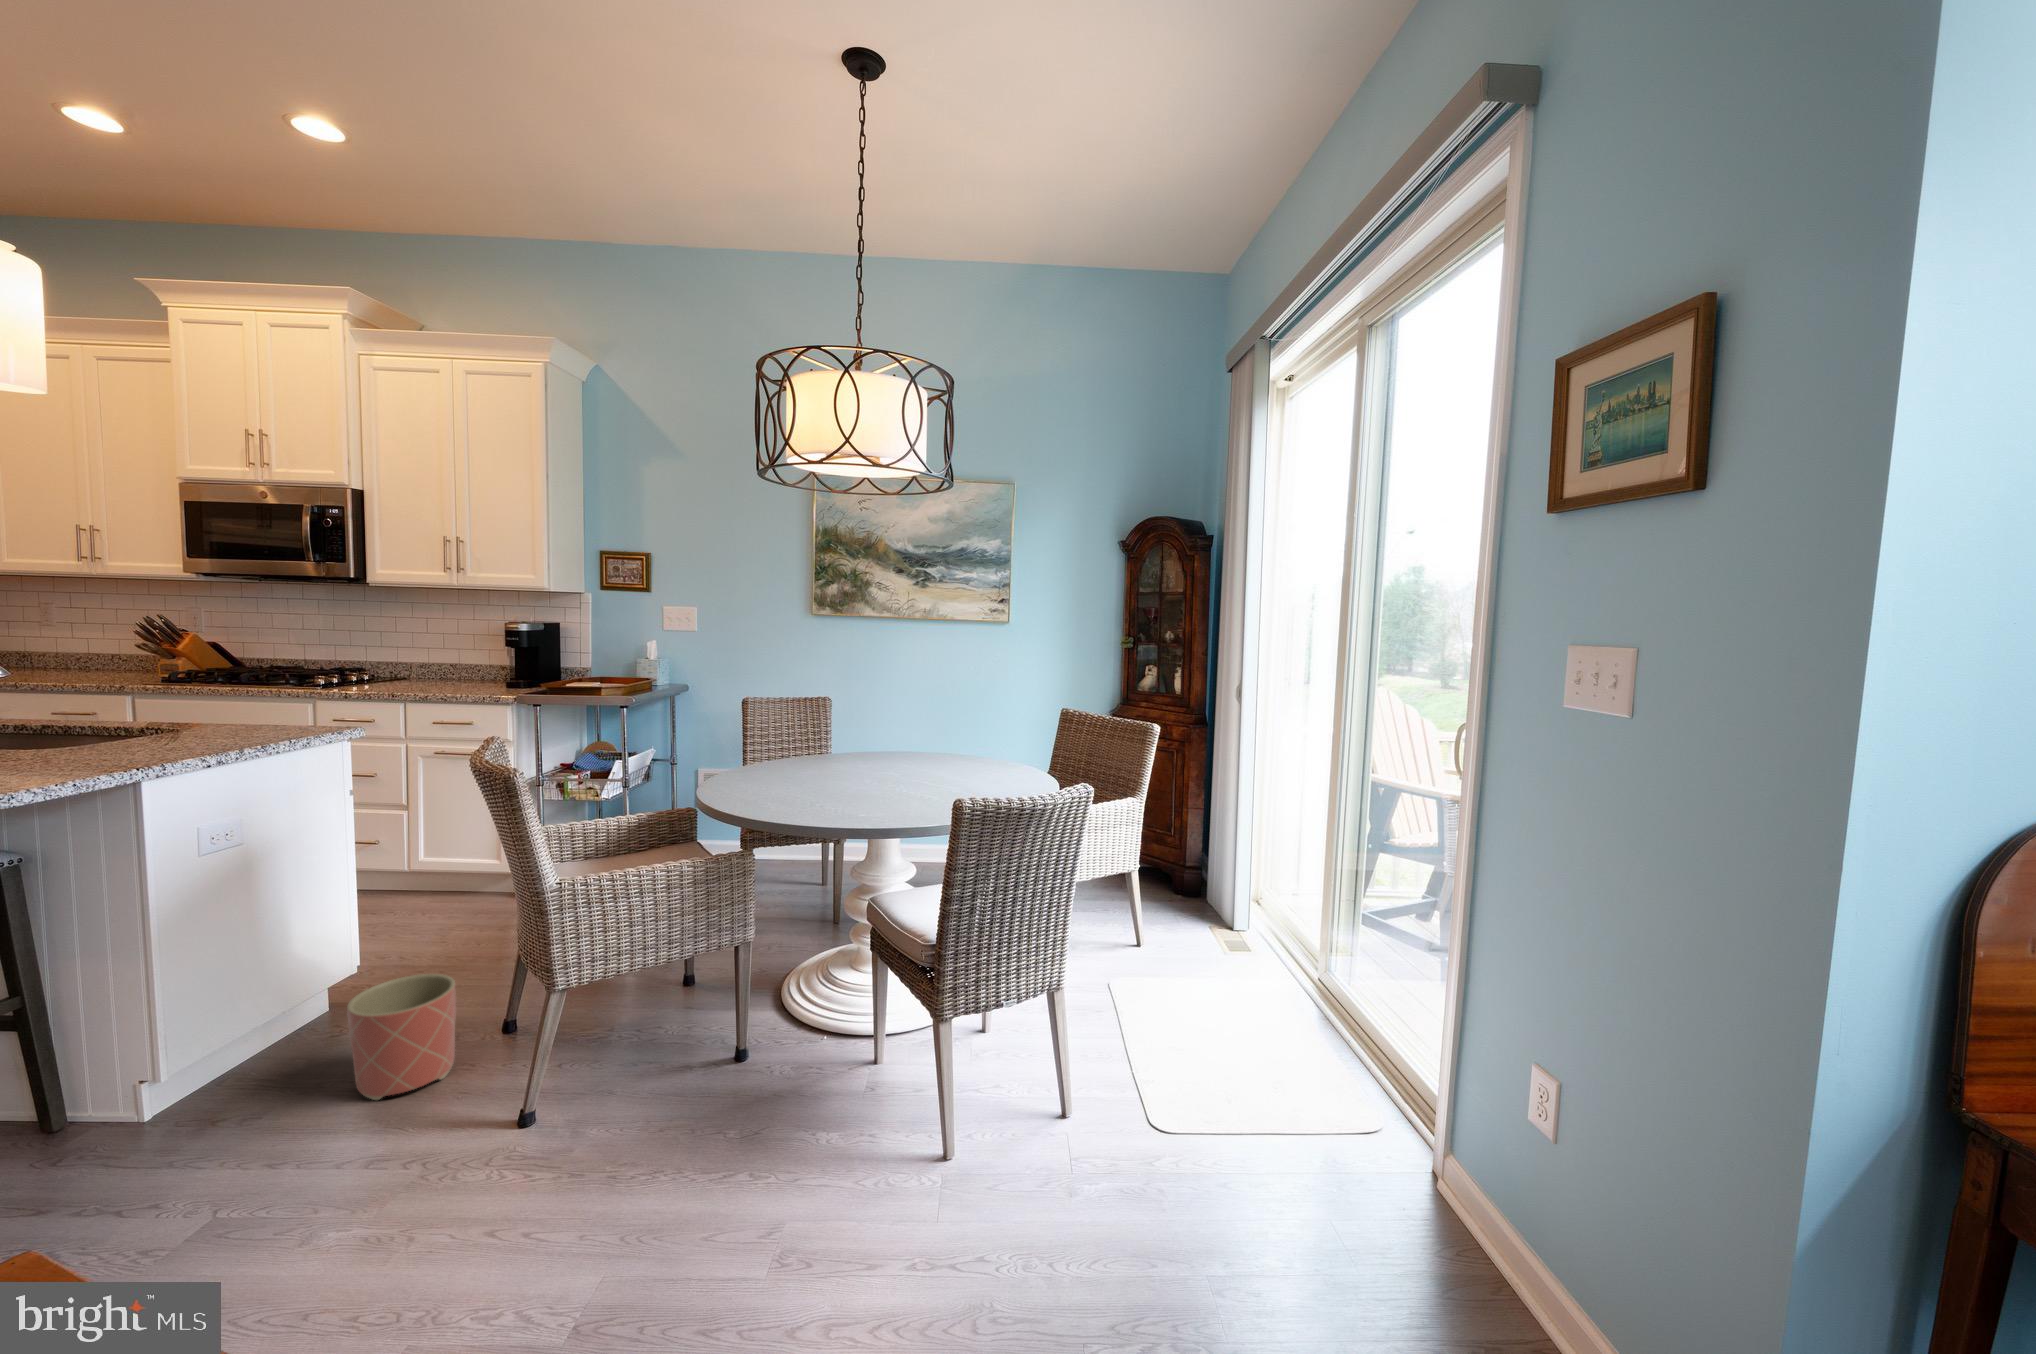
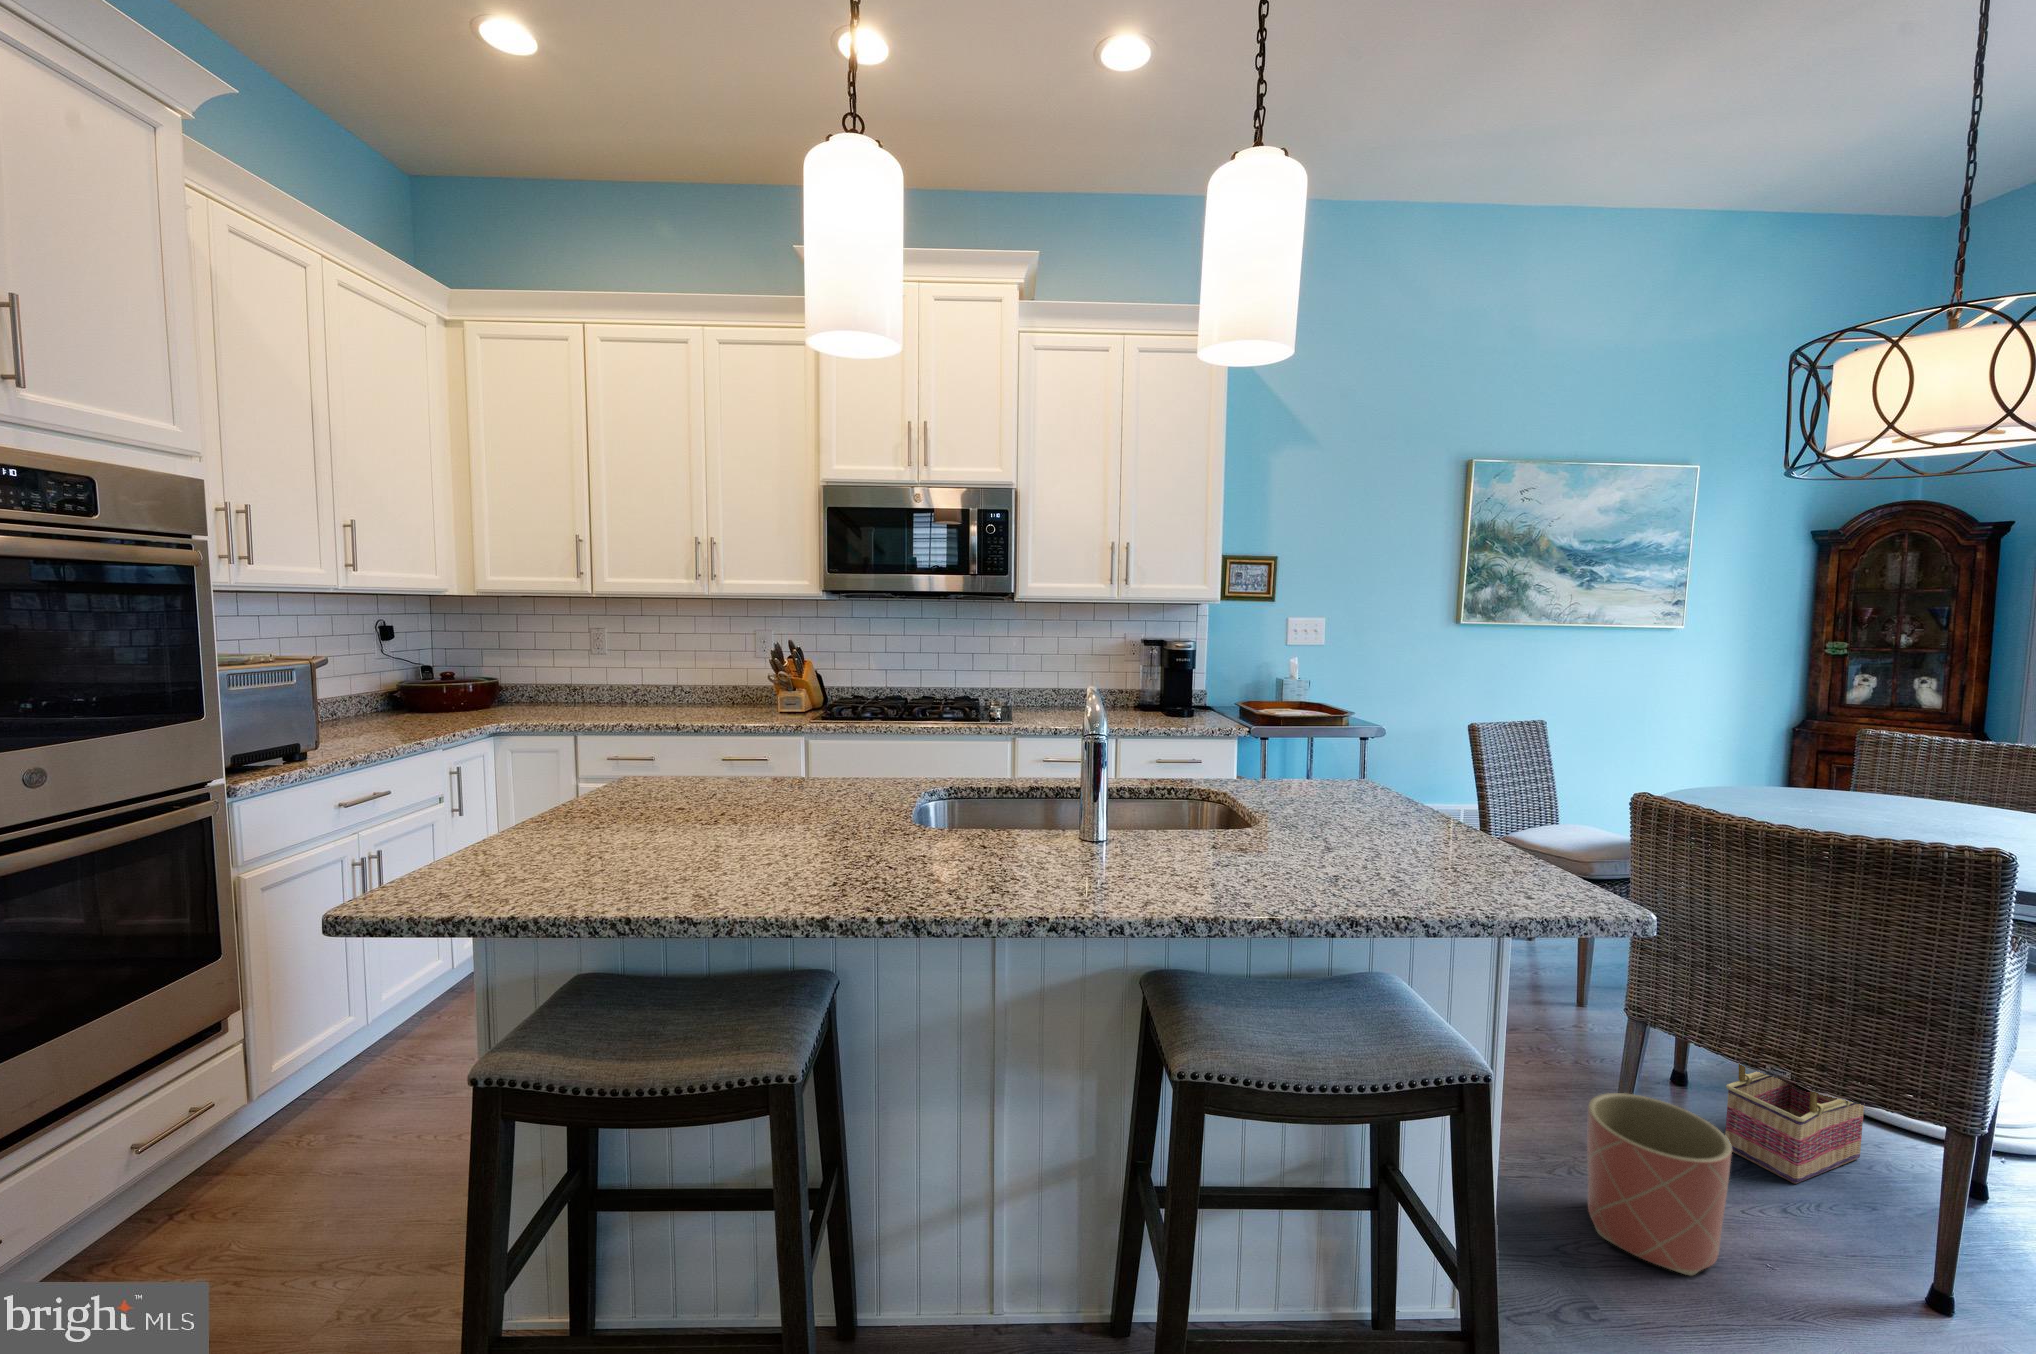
basket: none [601,926,702,1049] -> present [1725,1064,1864,1184]

